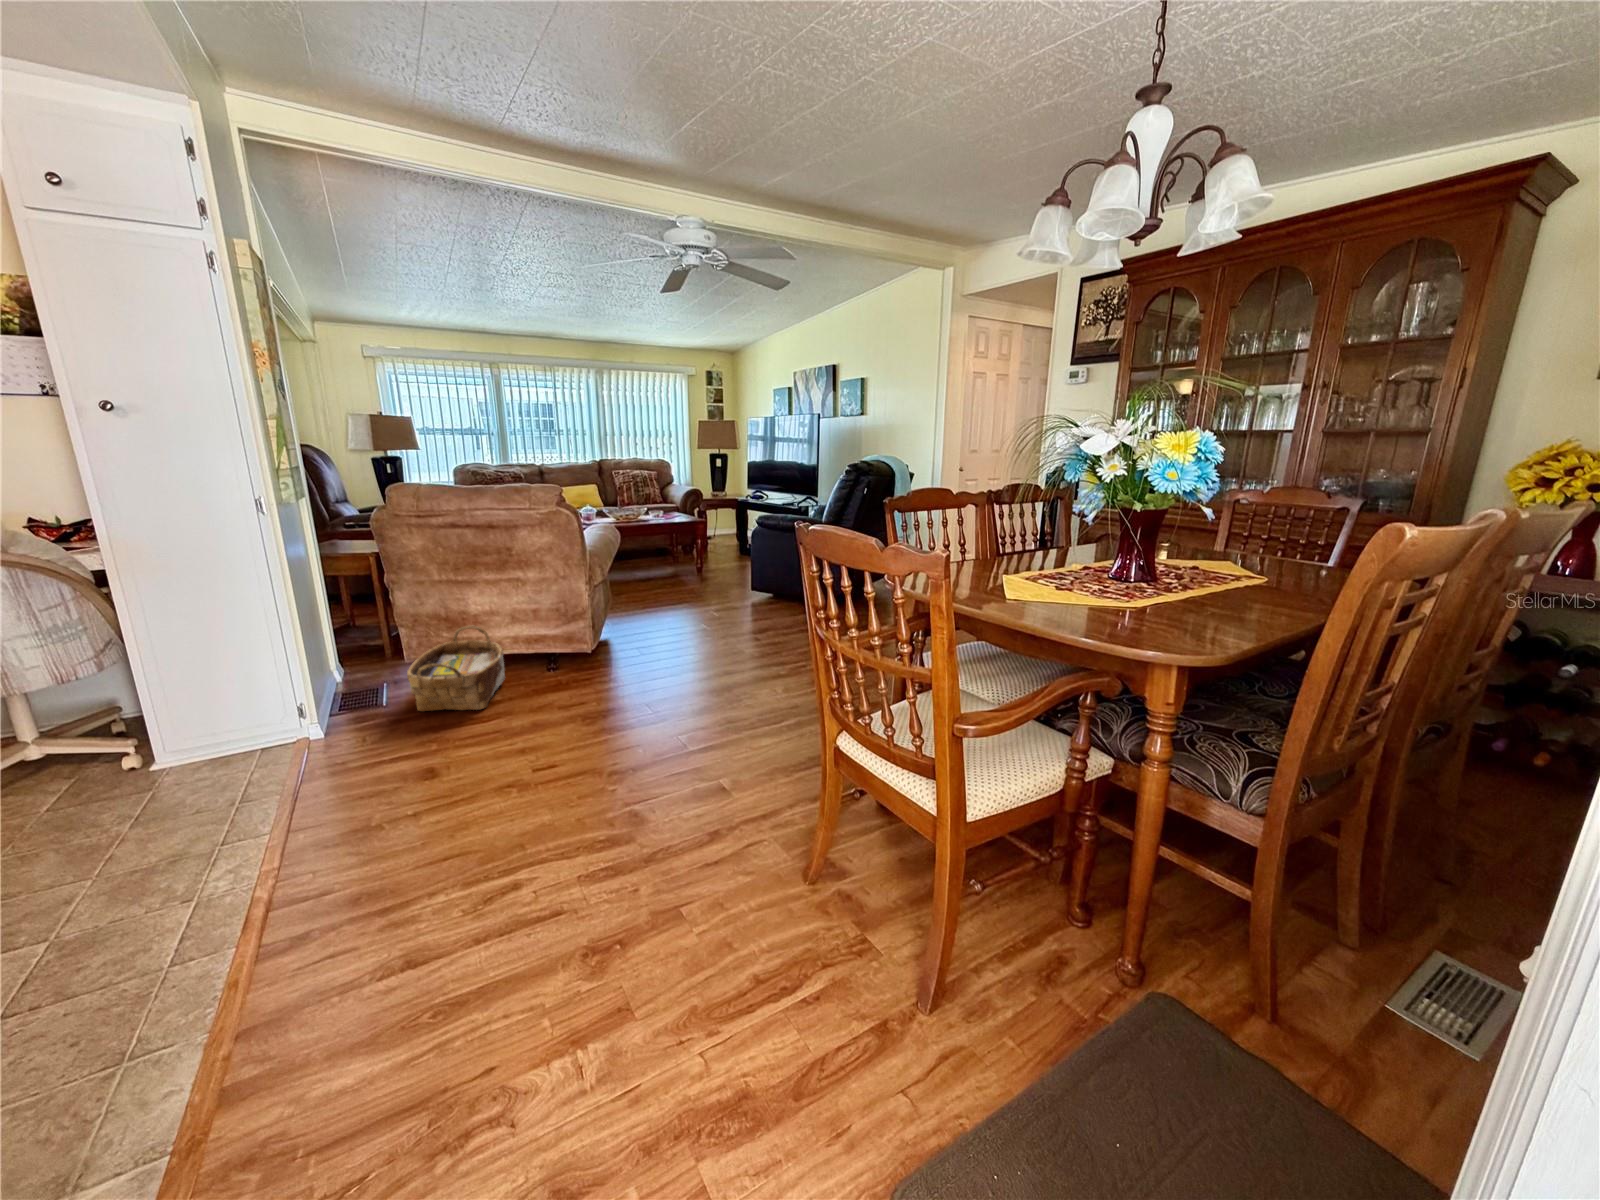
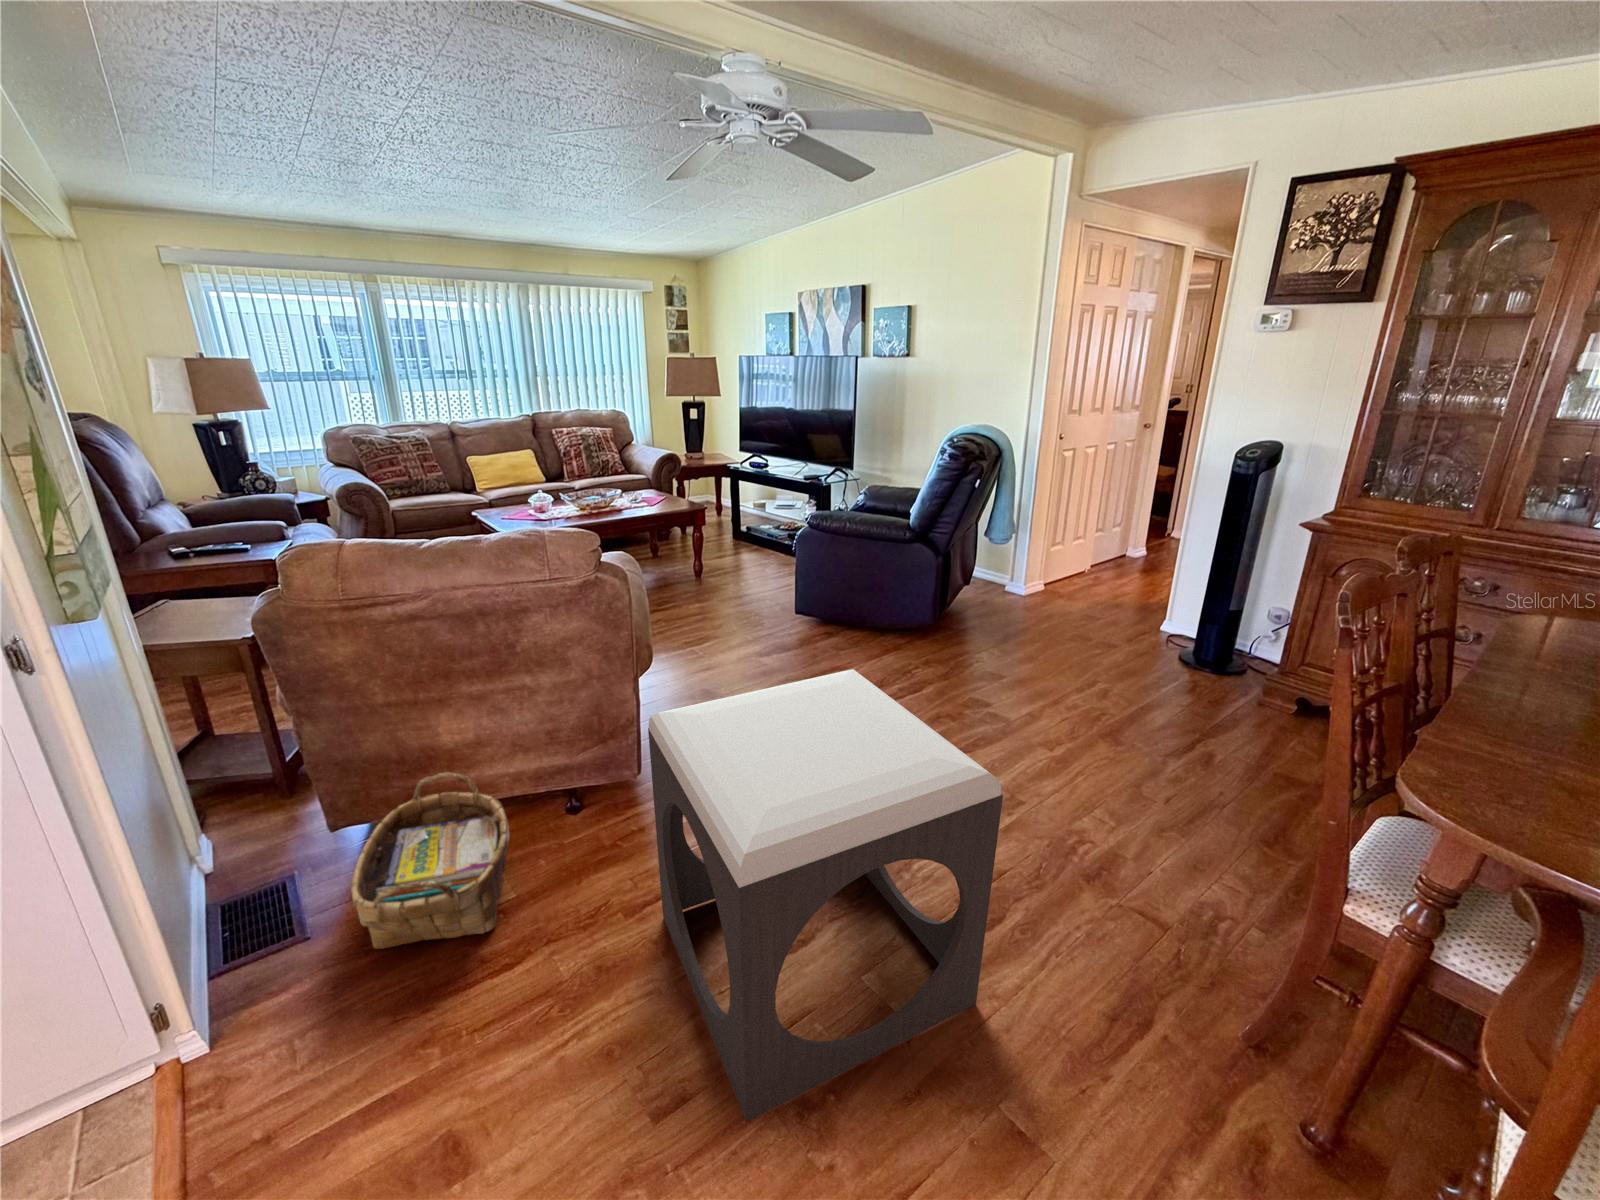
footstool: none [571,565,743,777] -> present [648,669,1003,1122]

